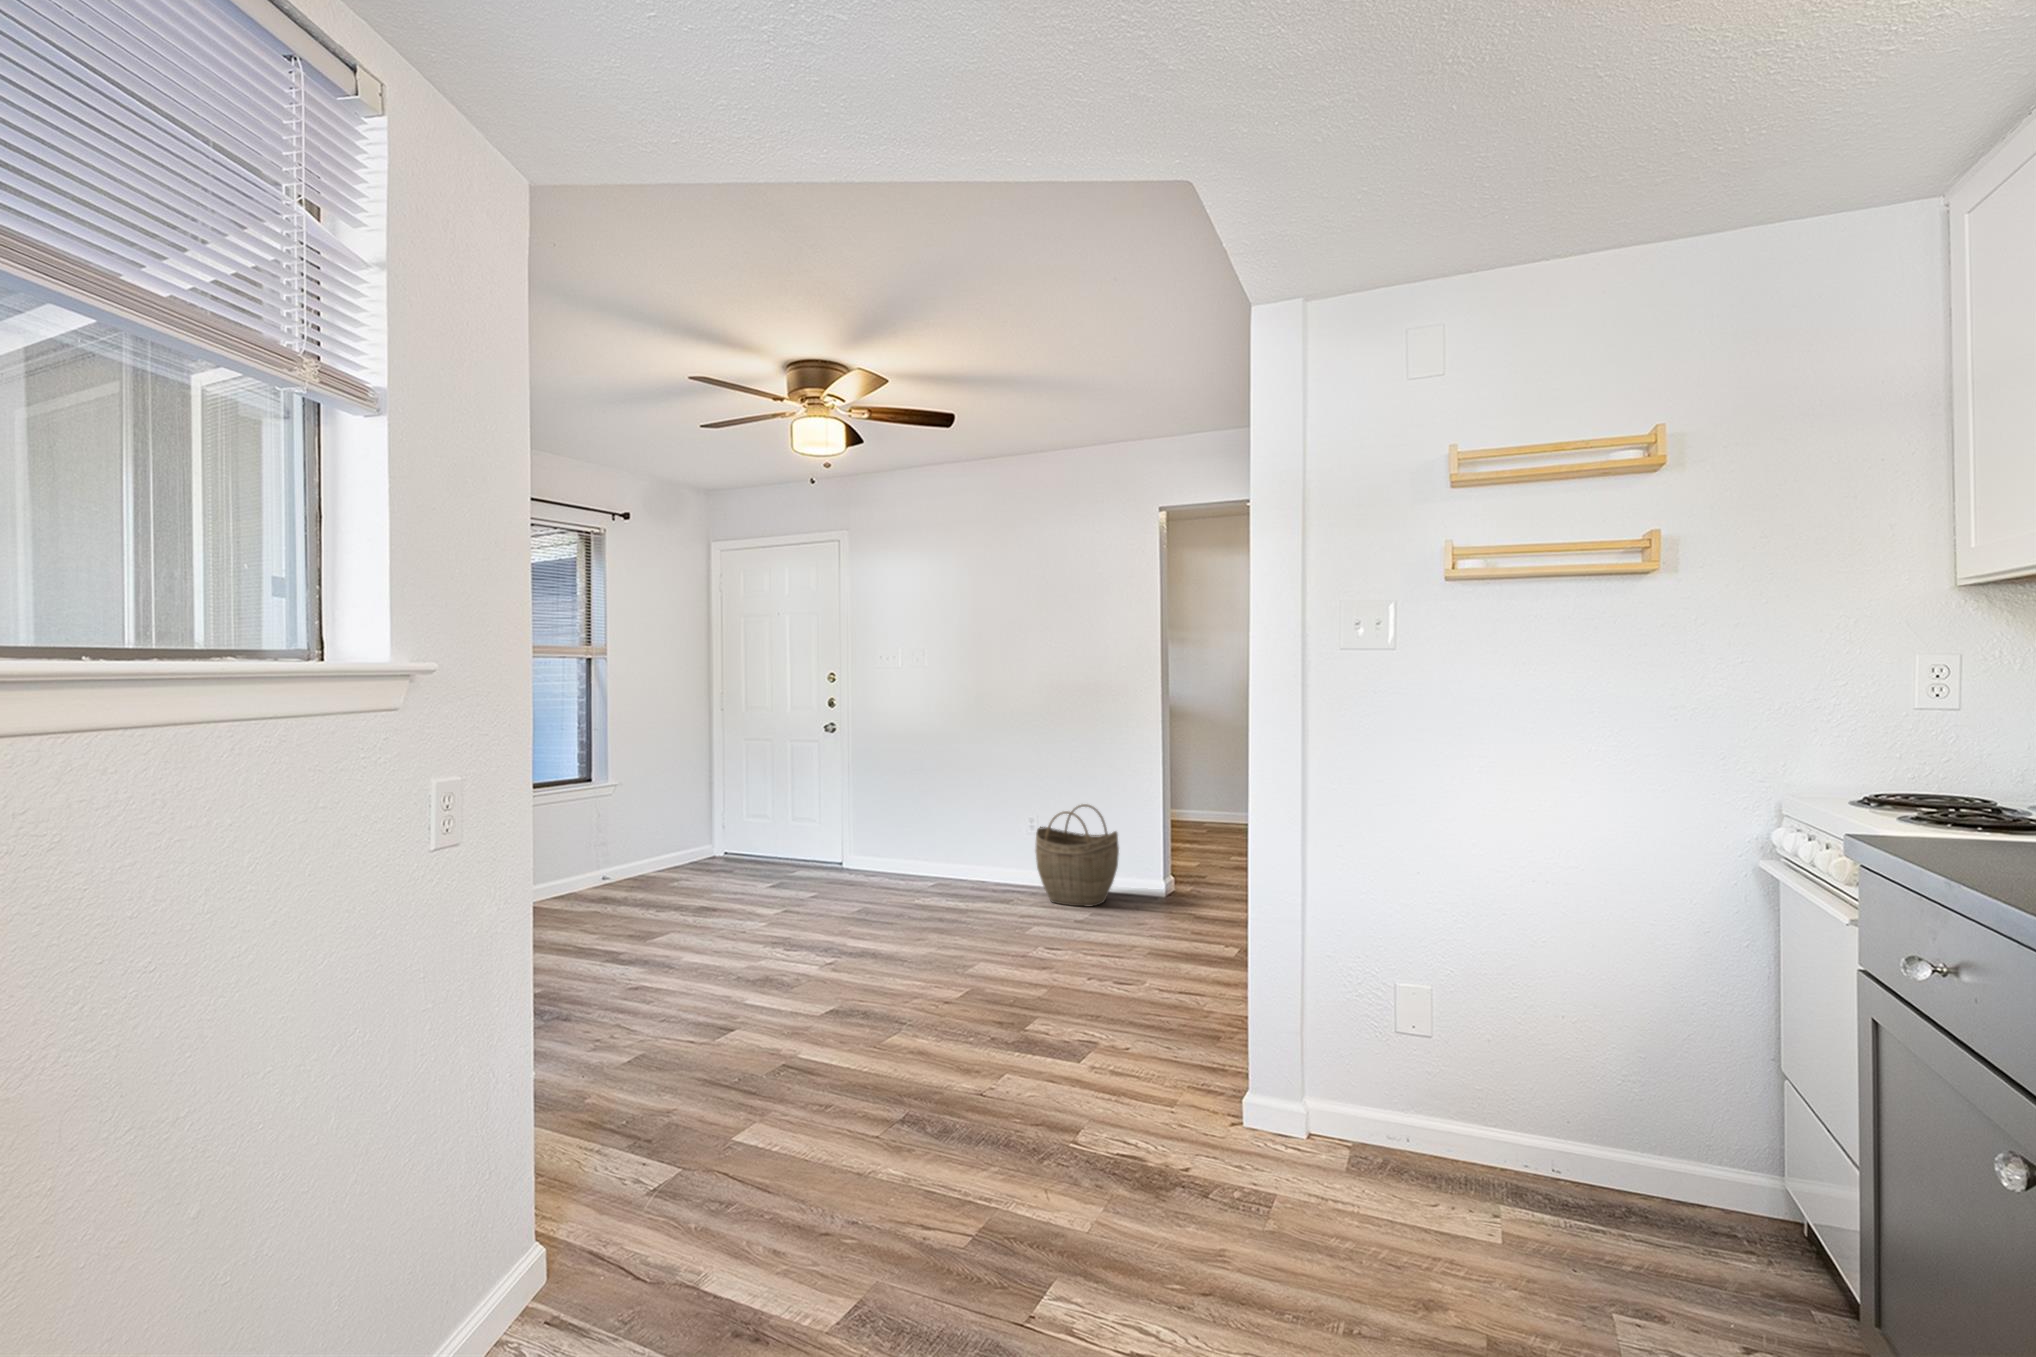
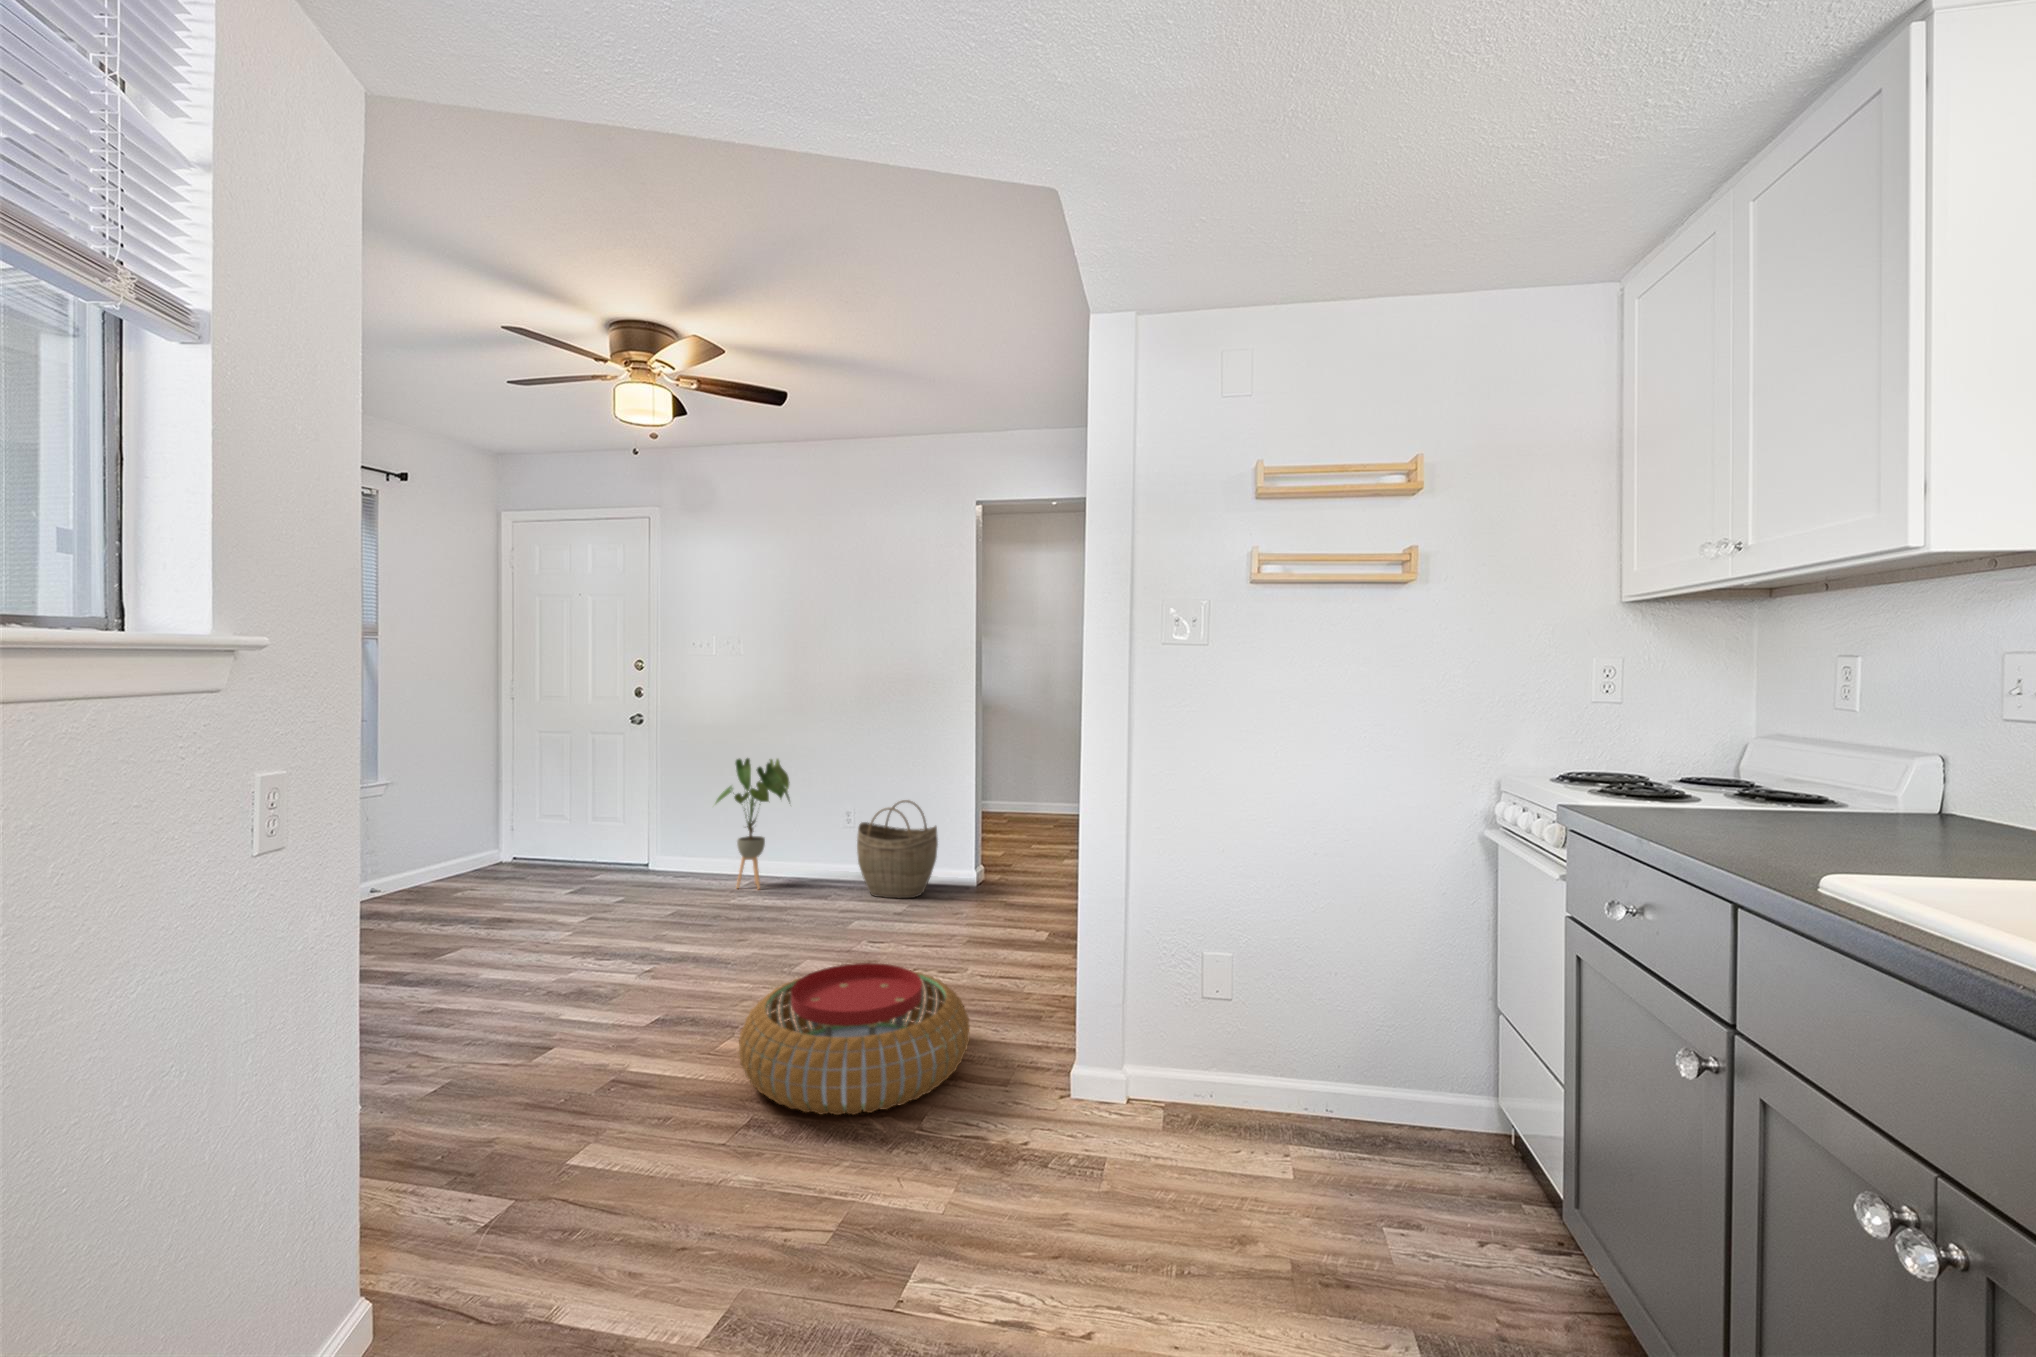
house plant: none [895,761,972,893] -> present [716,758,790,889]
pouf: none [897,965,1133,1120] -> present [739,963,970,1115]

